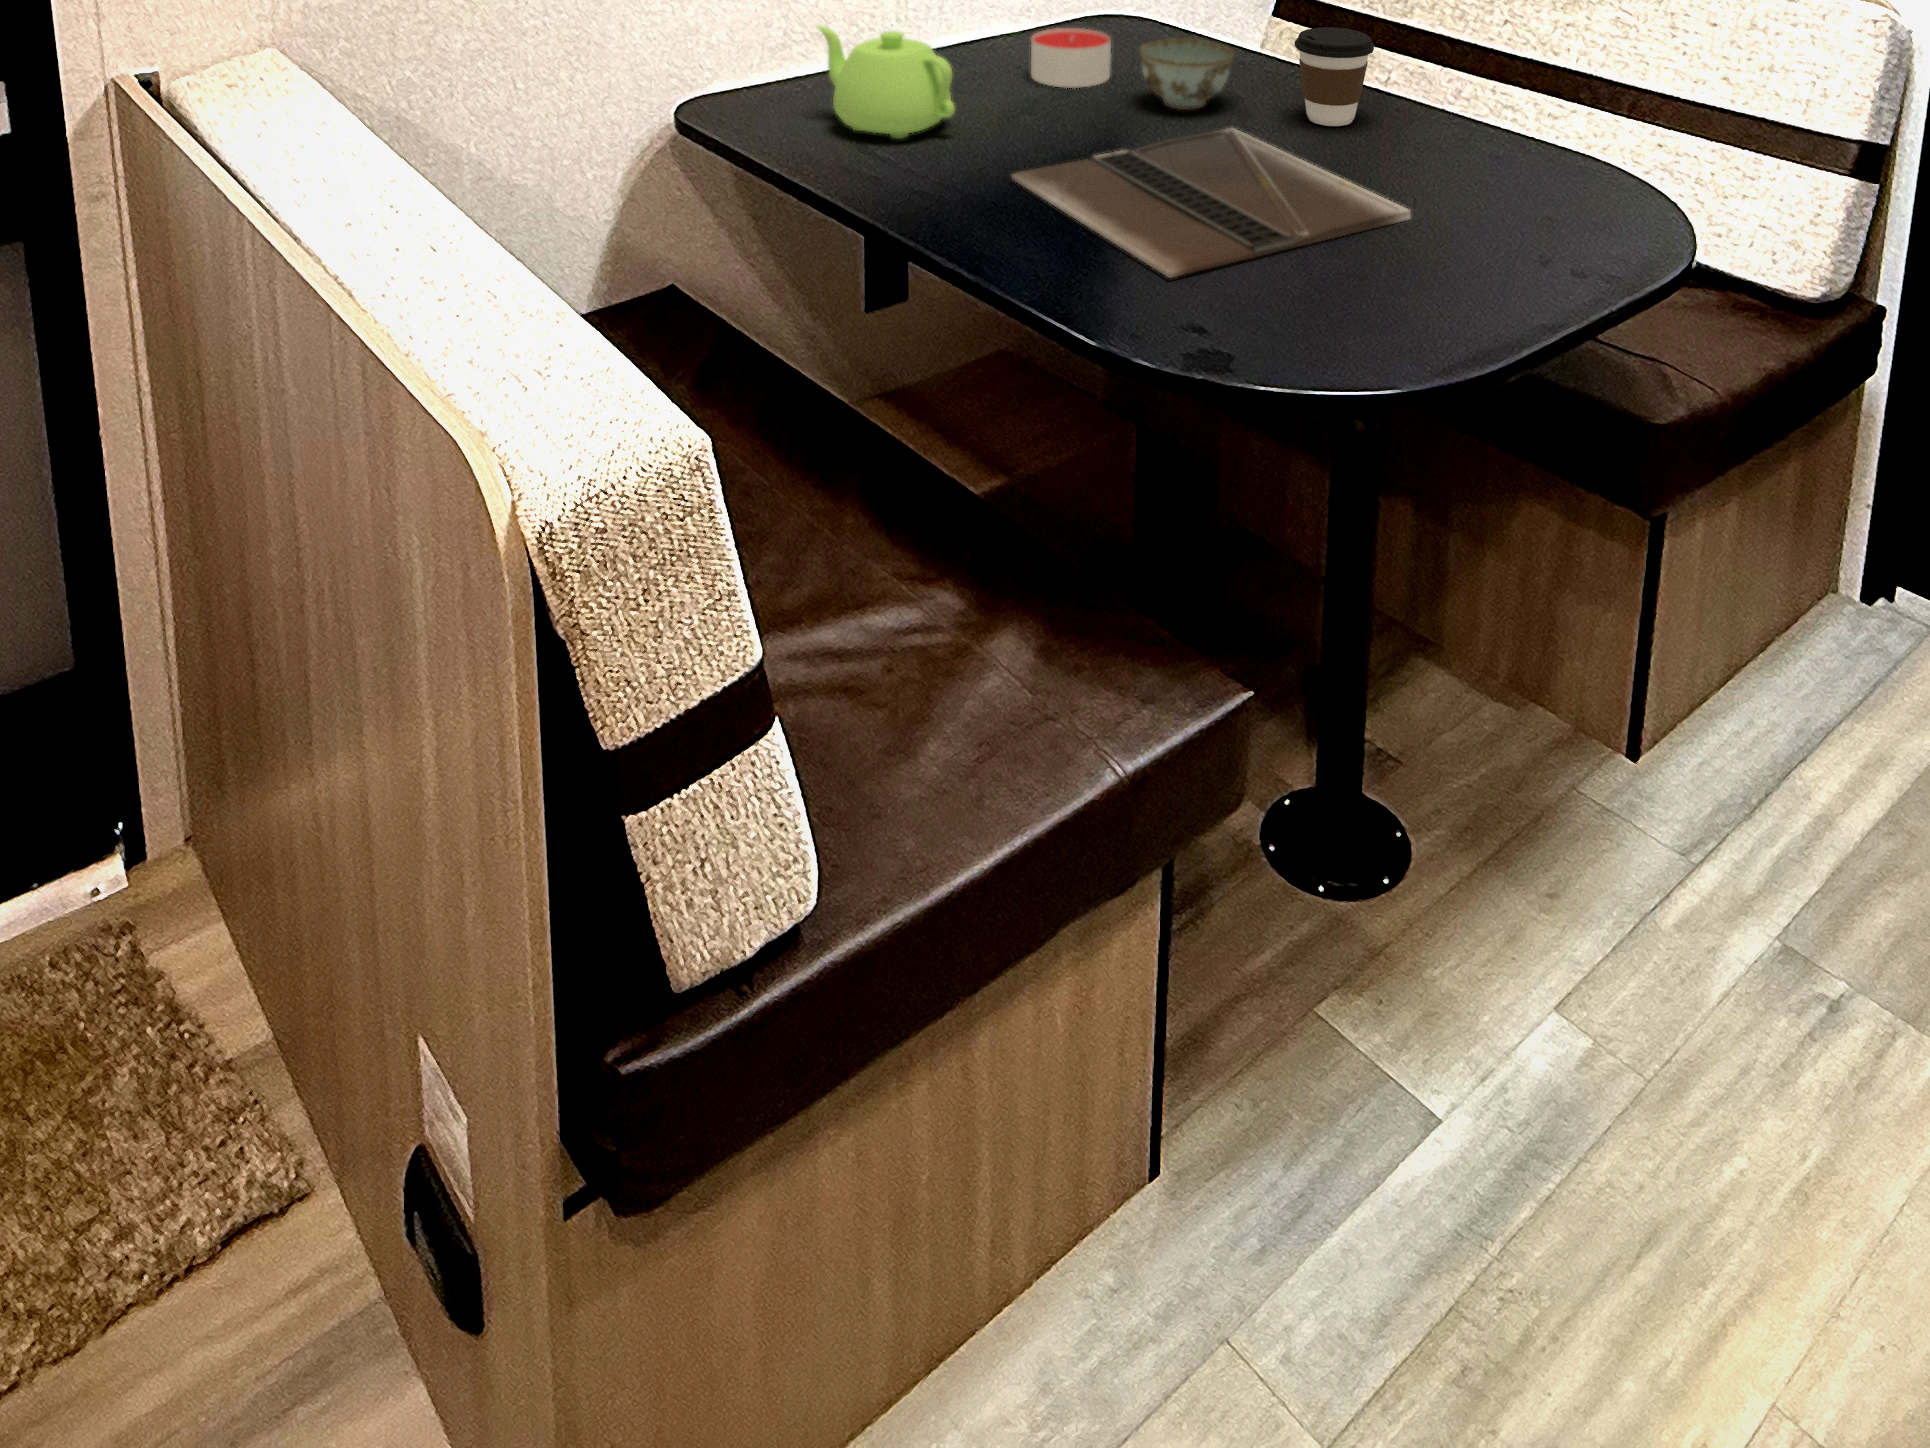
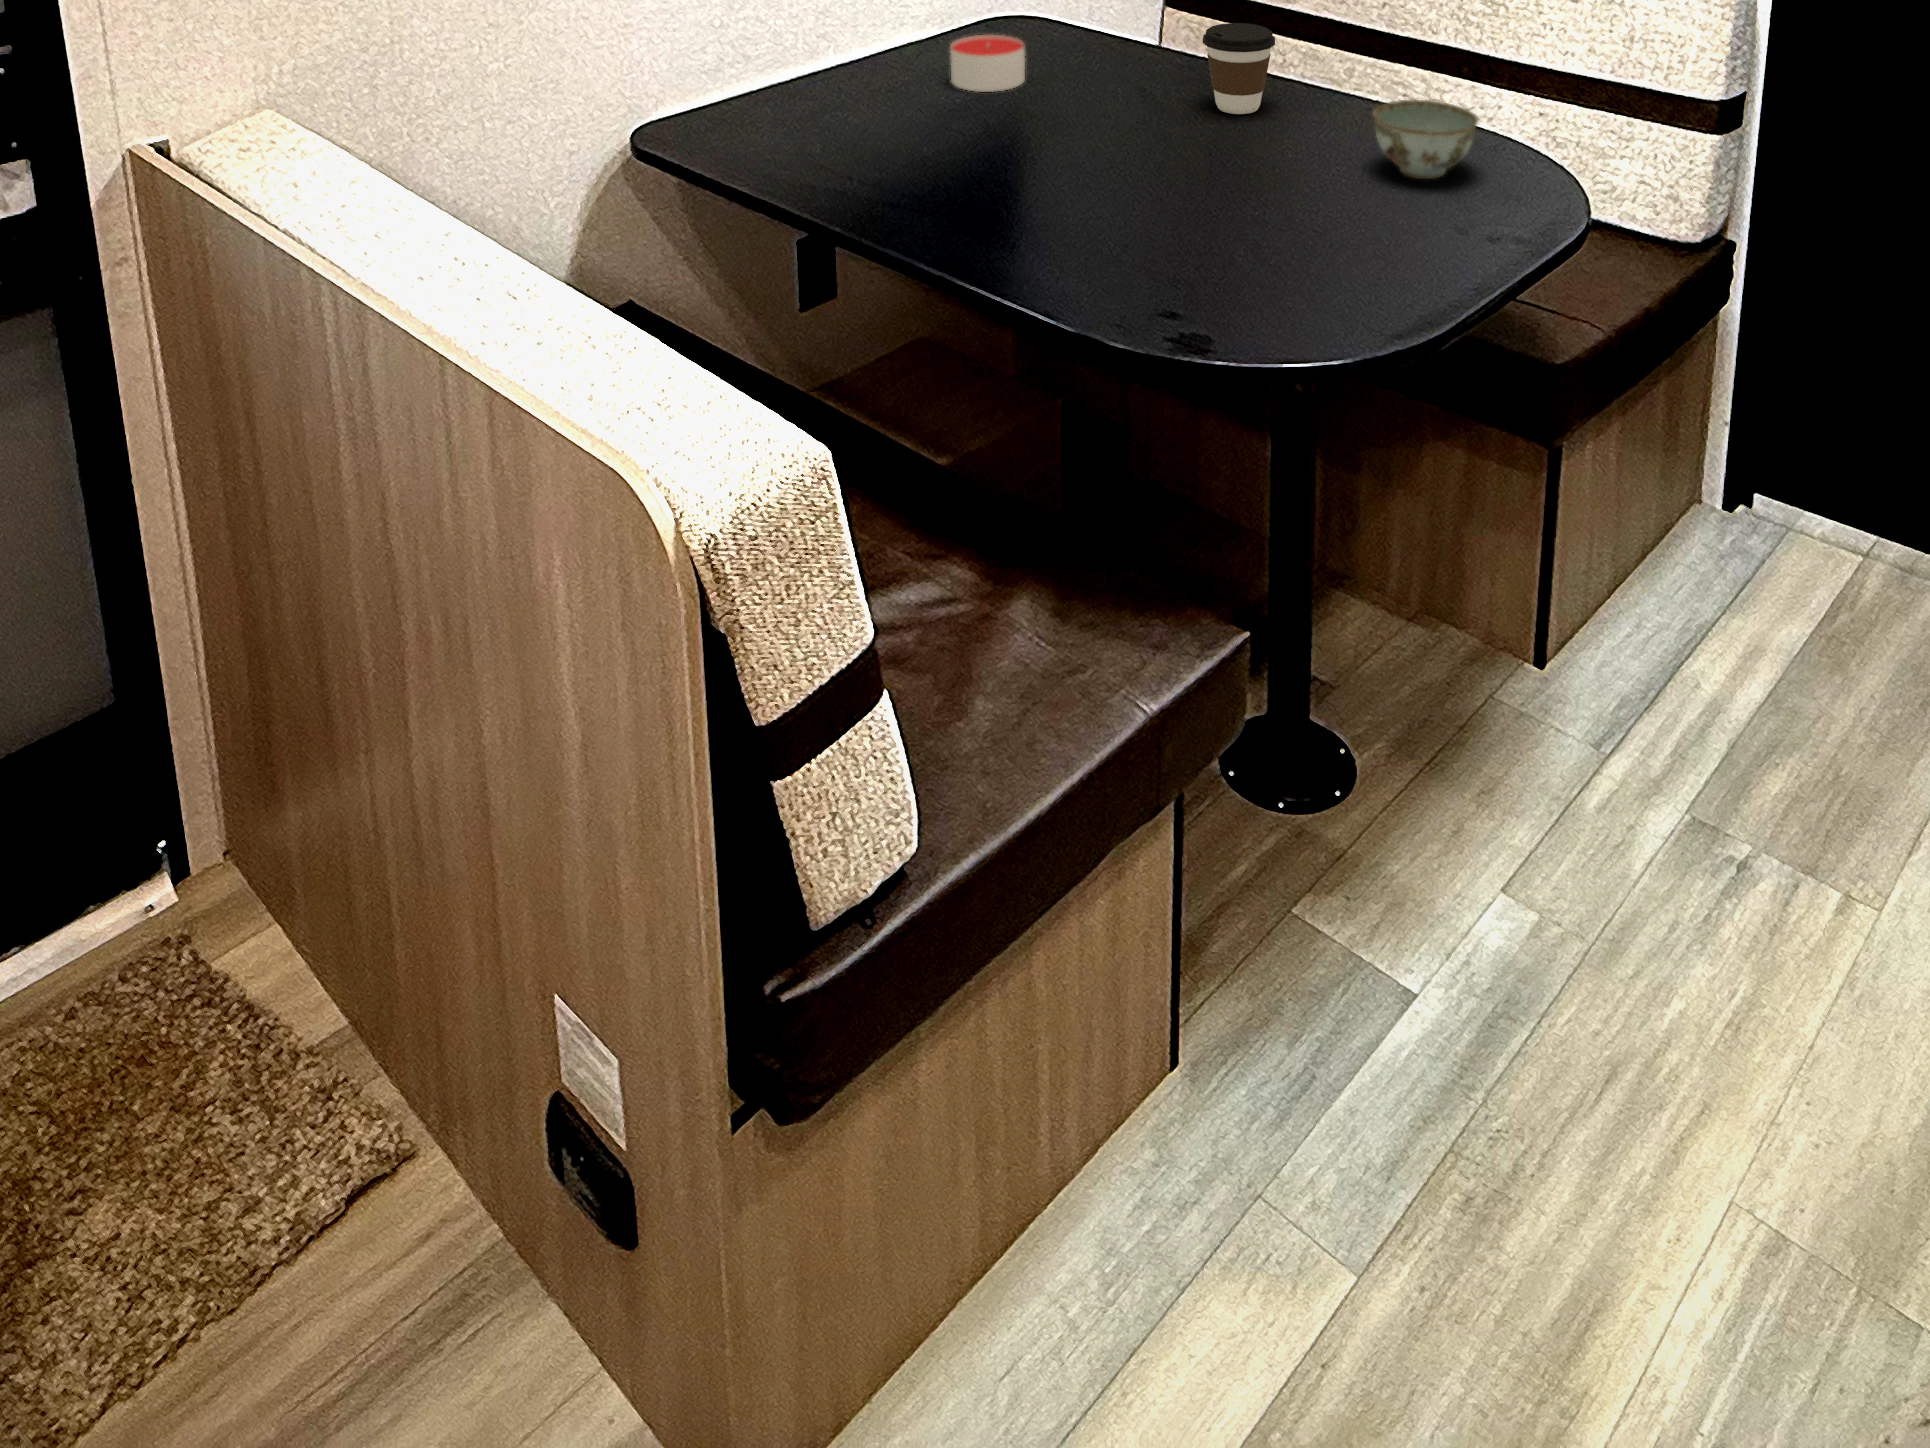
teapot: present [818,26,955,139] -> none [760,50,899,152]
bowl: present [1139,38,1234,110] -> present [1373,100,1478,179]
laptop: present [1011,128,1411,278] -> none [964,122,1335,269]

